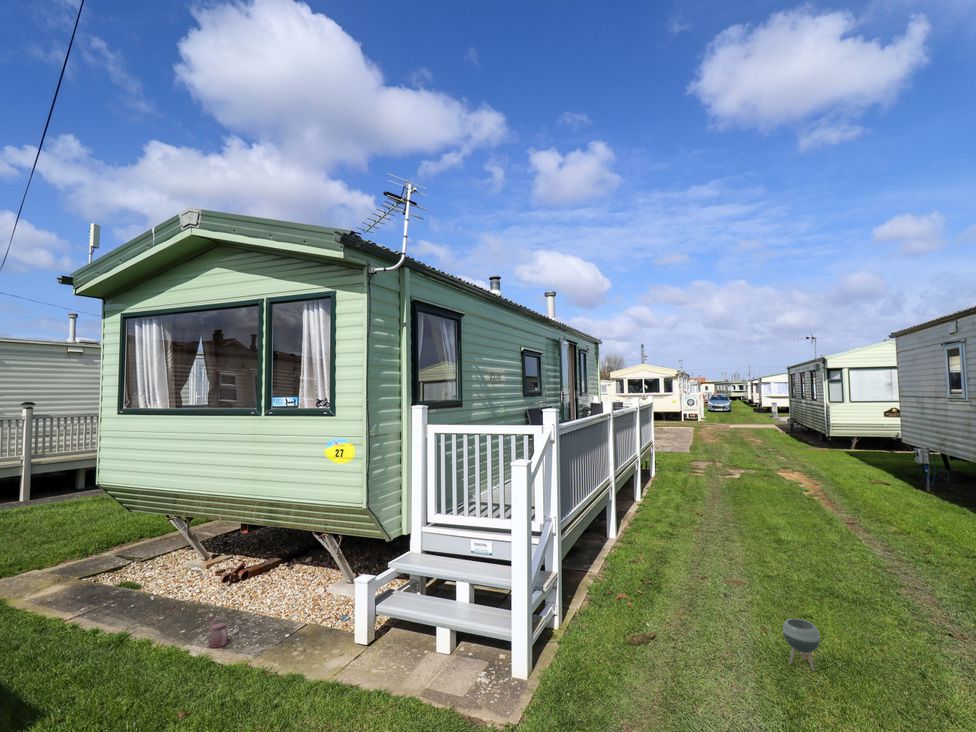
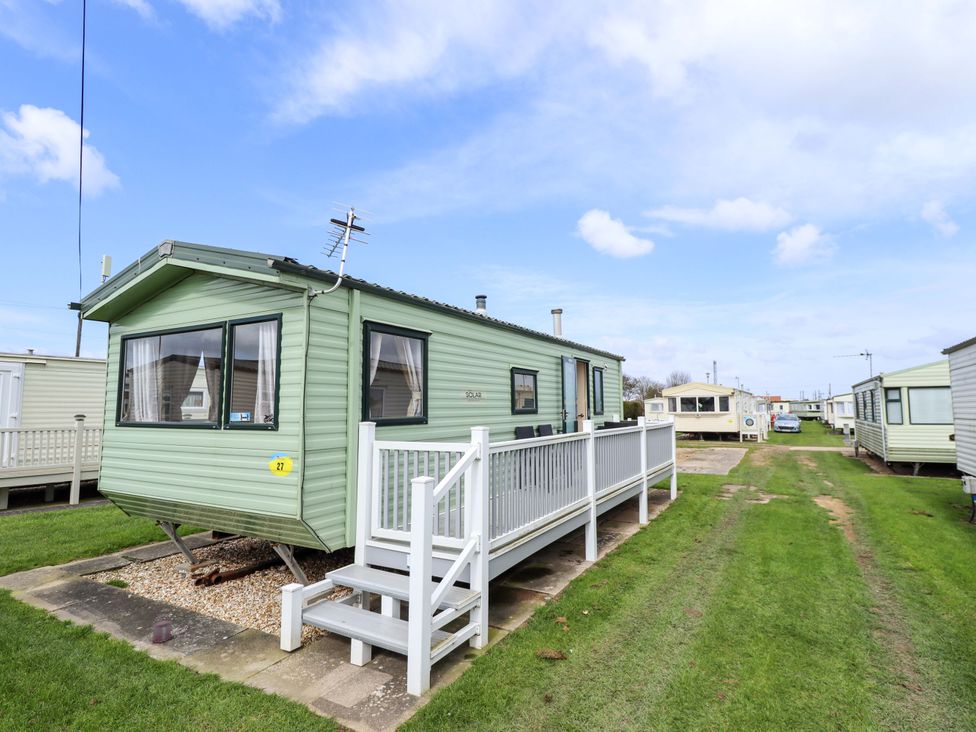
planter: present [783,618,820,671] -> none [683,651,719,707]

